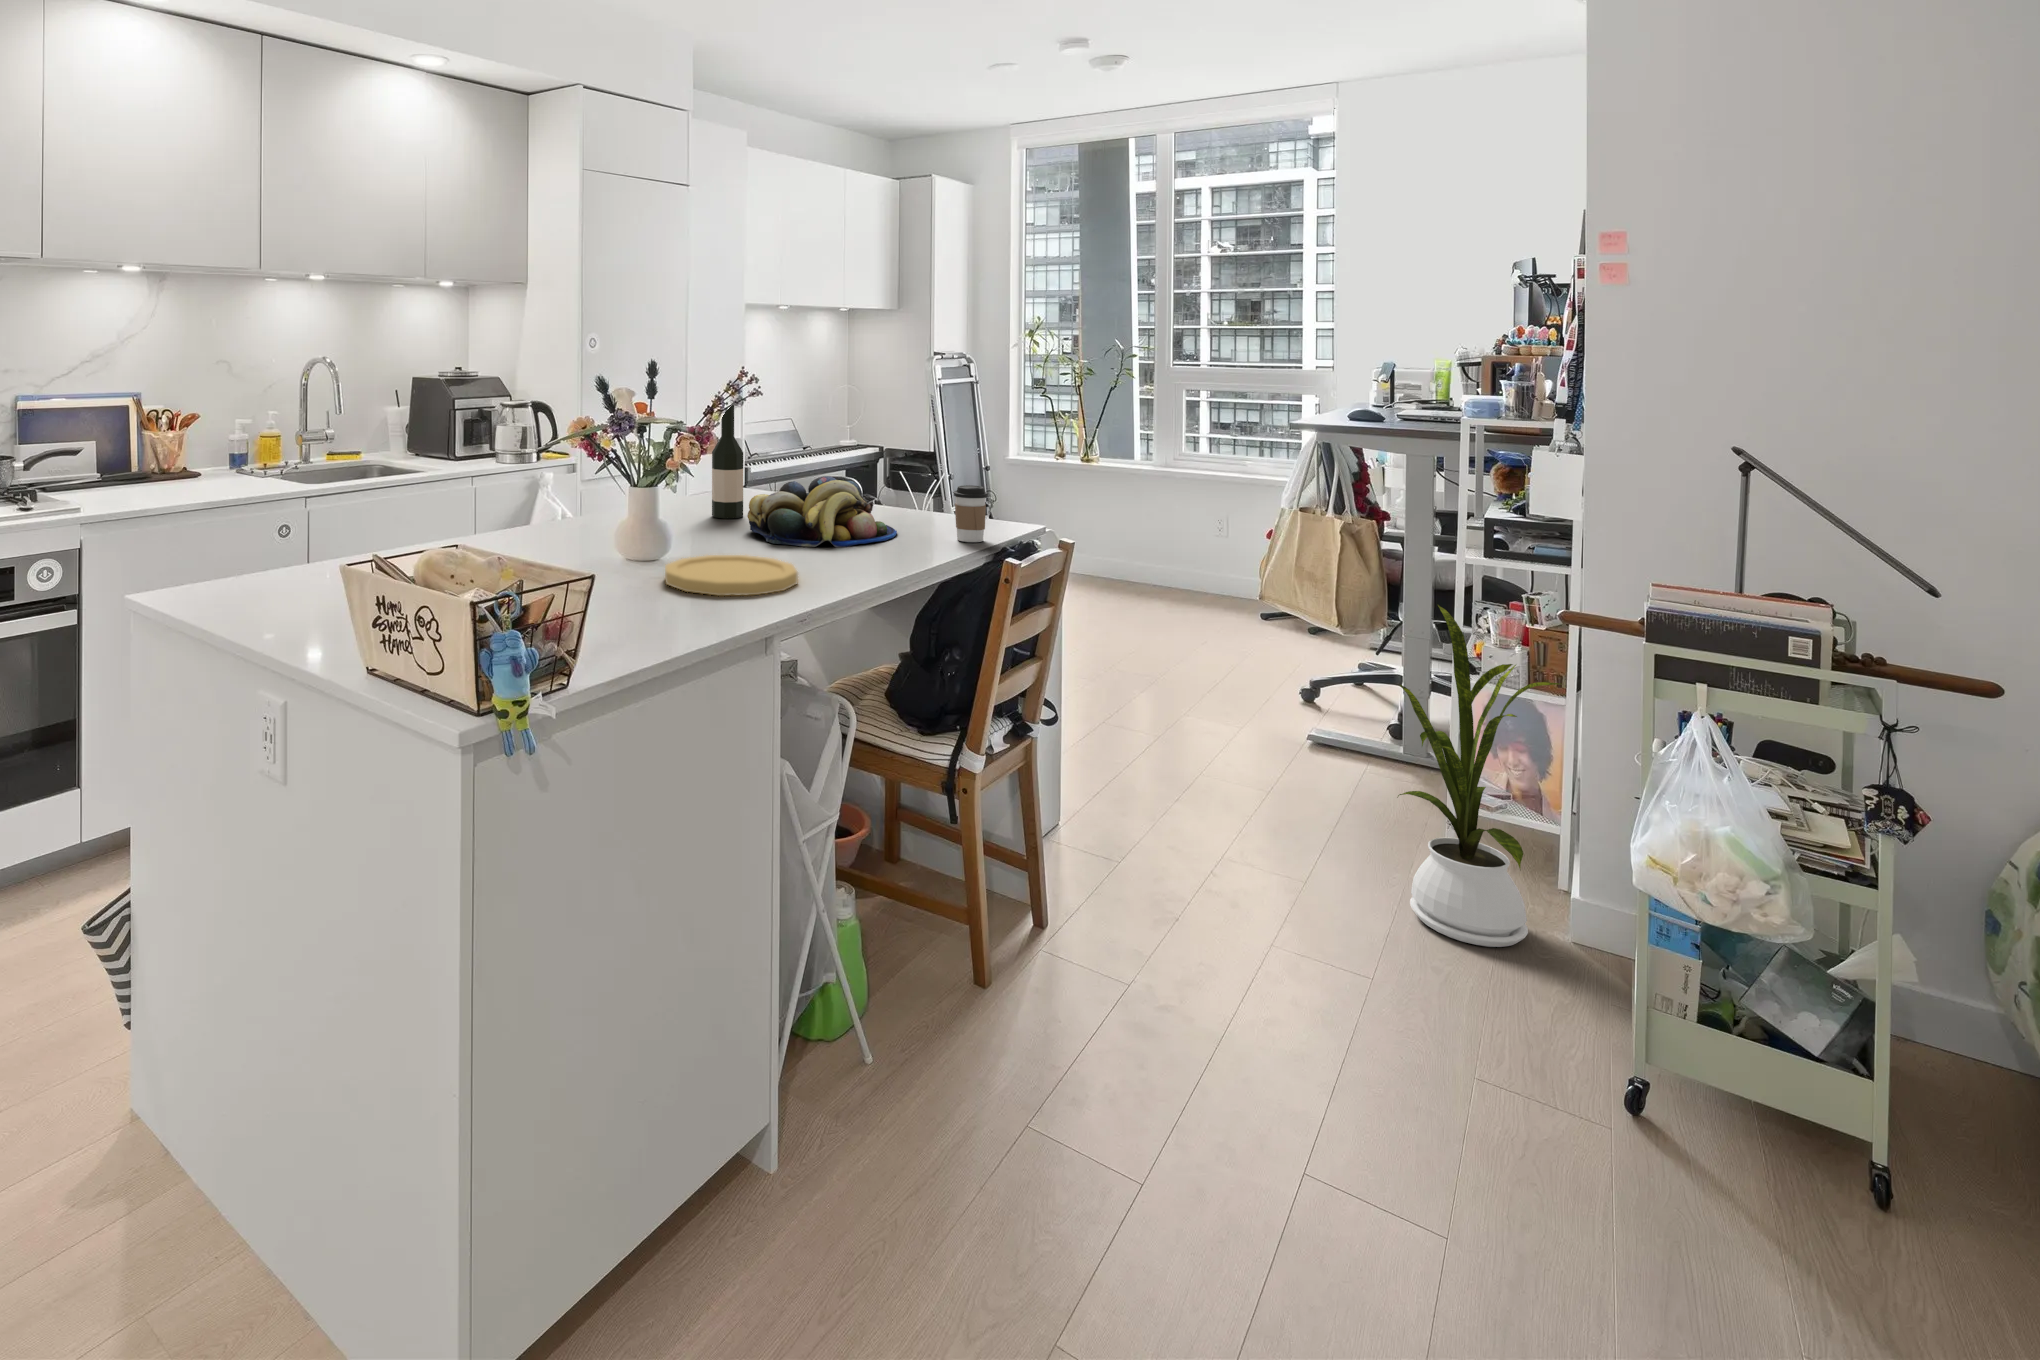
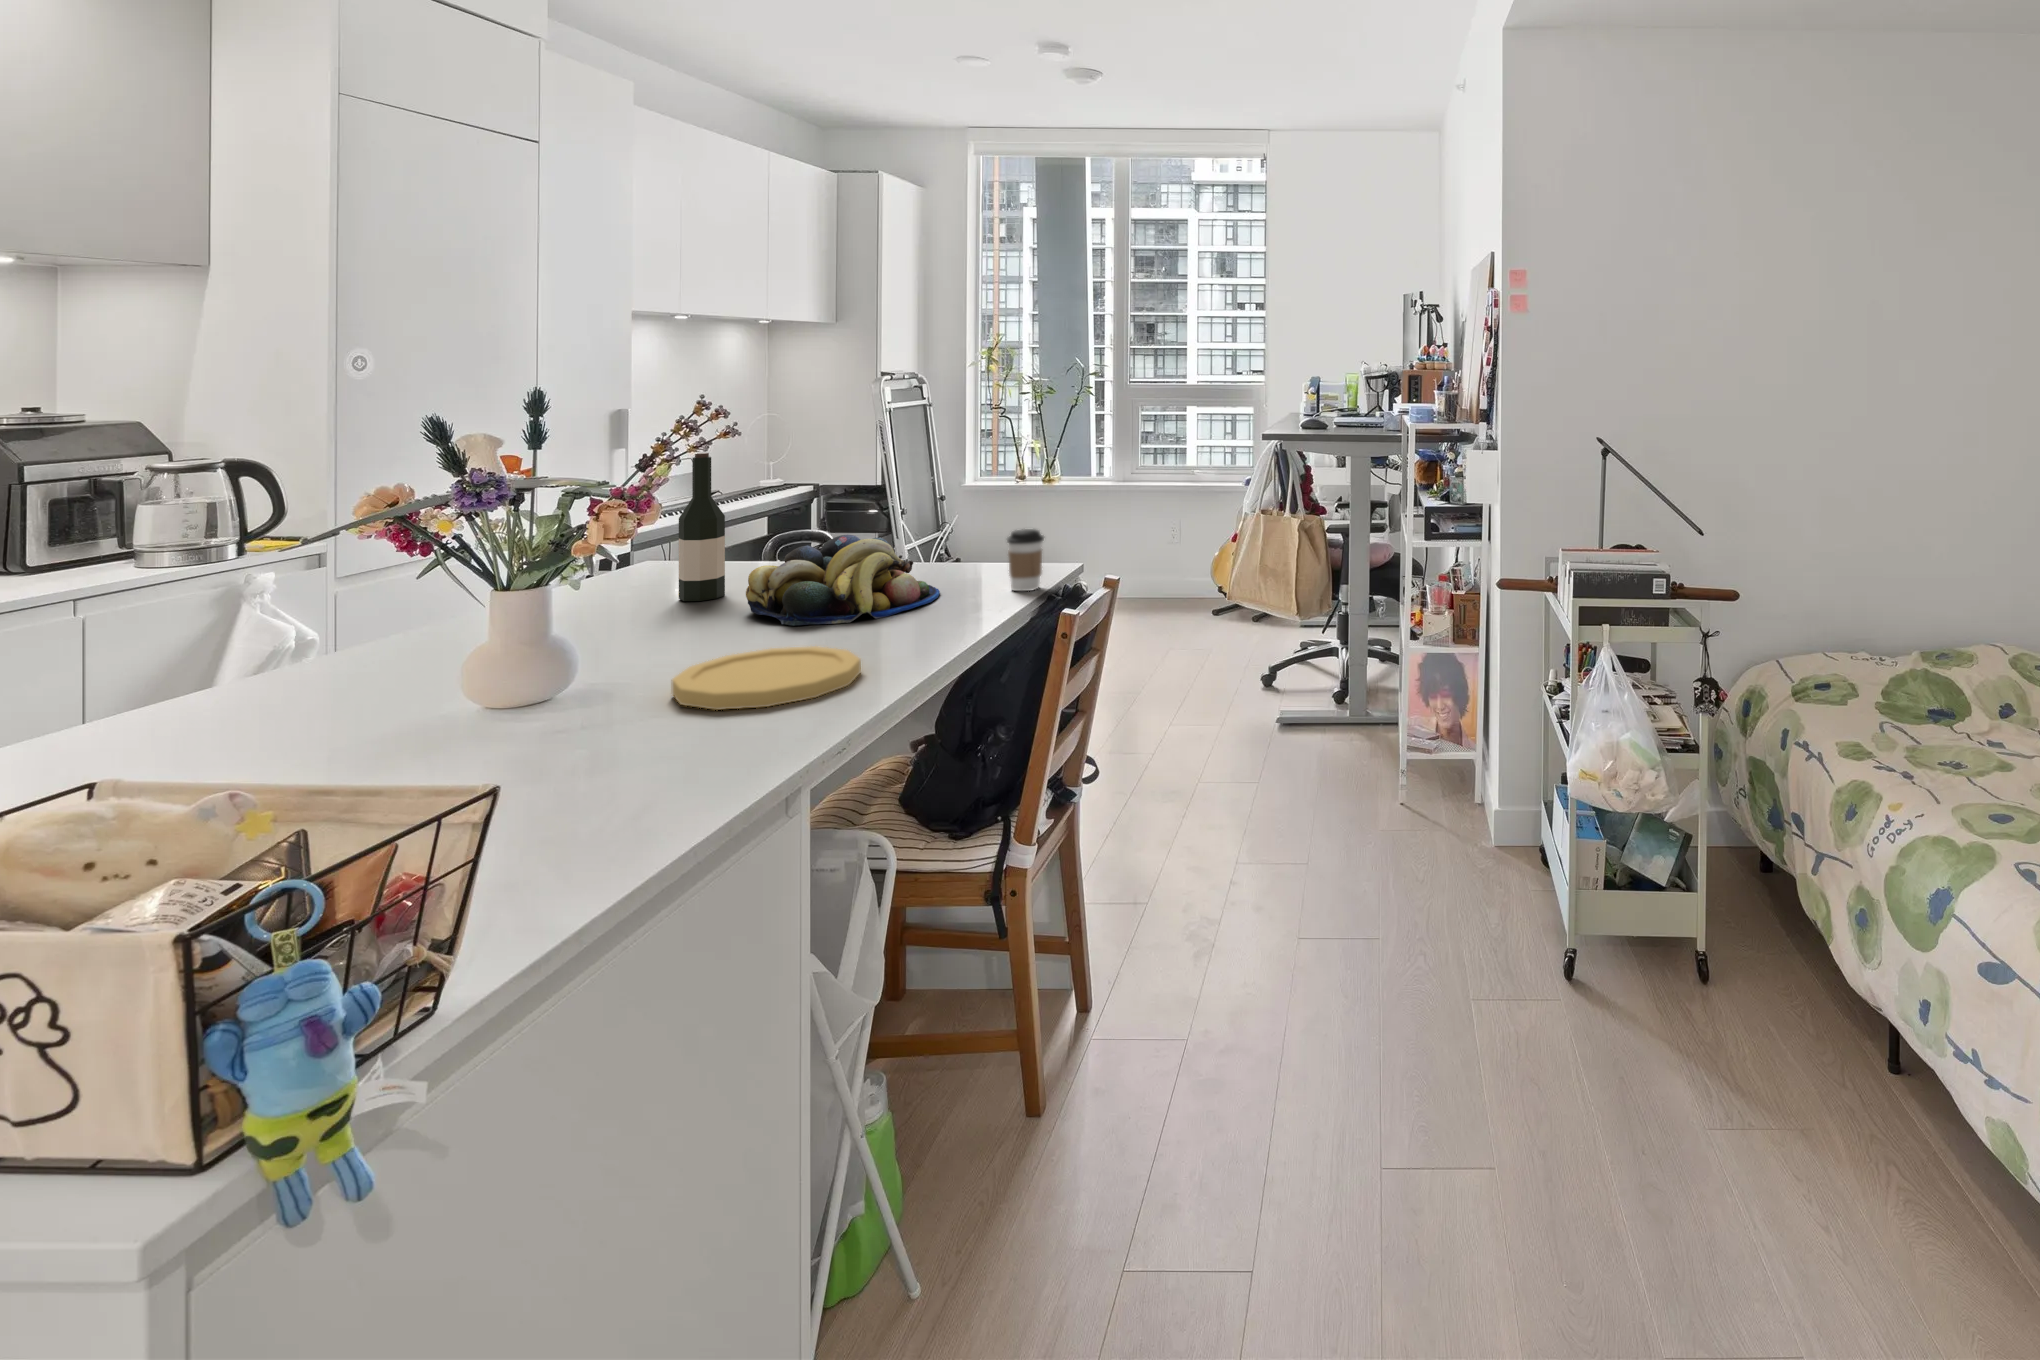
house plant: present [1397,605,1559,947] -> none [1376,586,1494,869]

